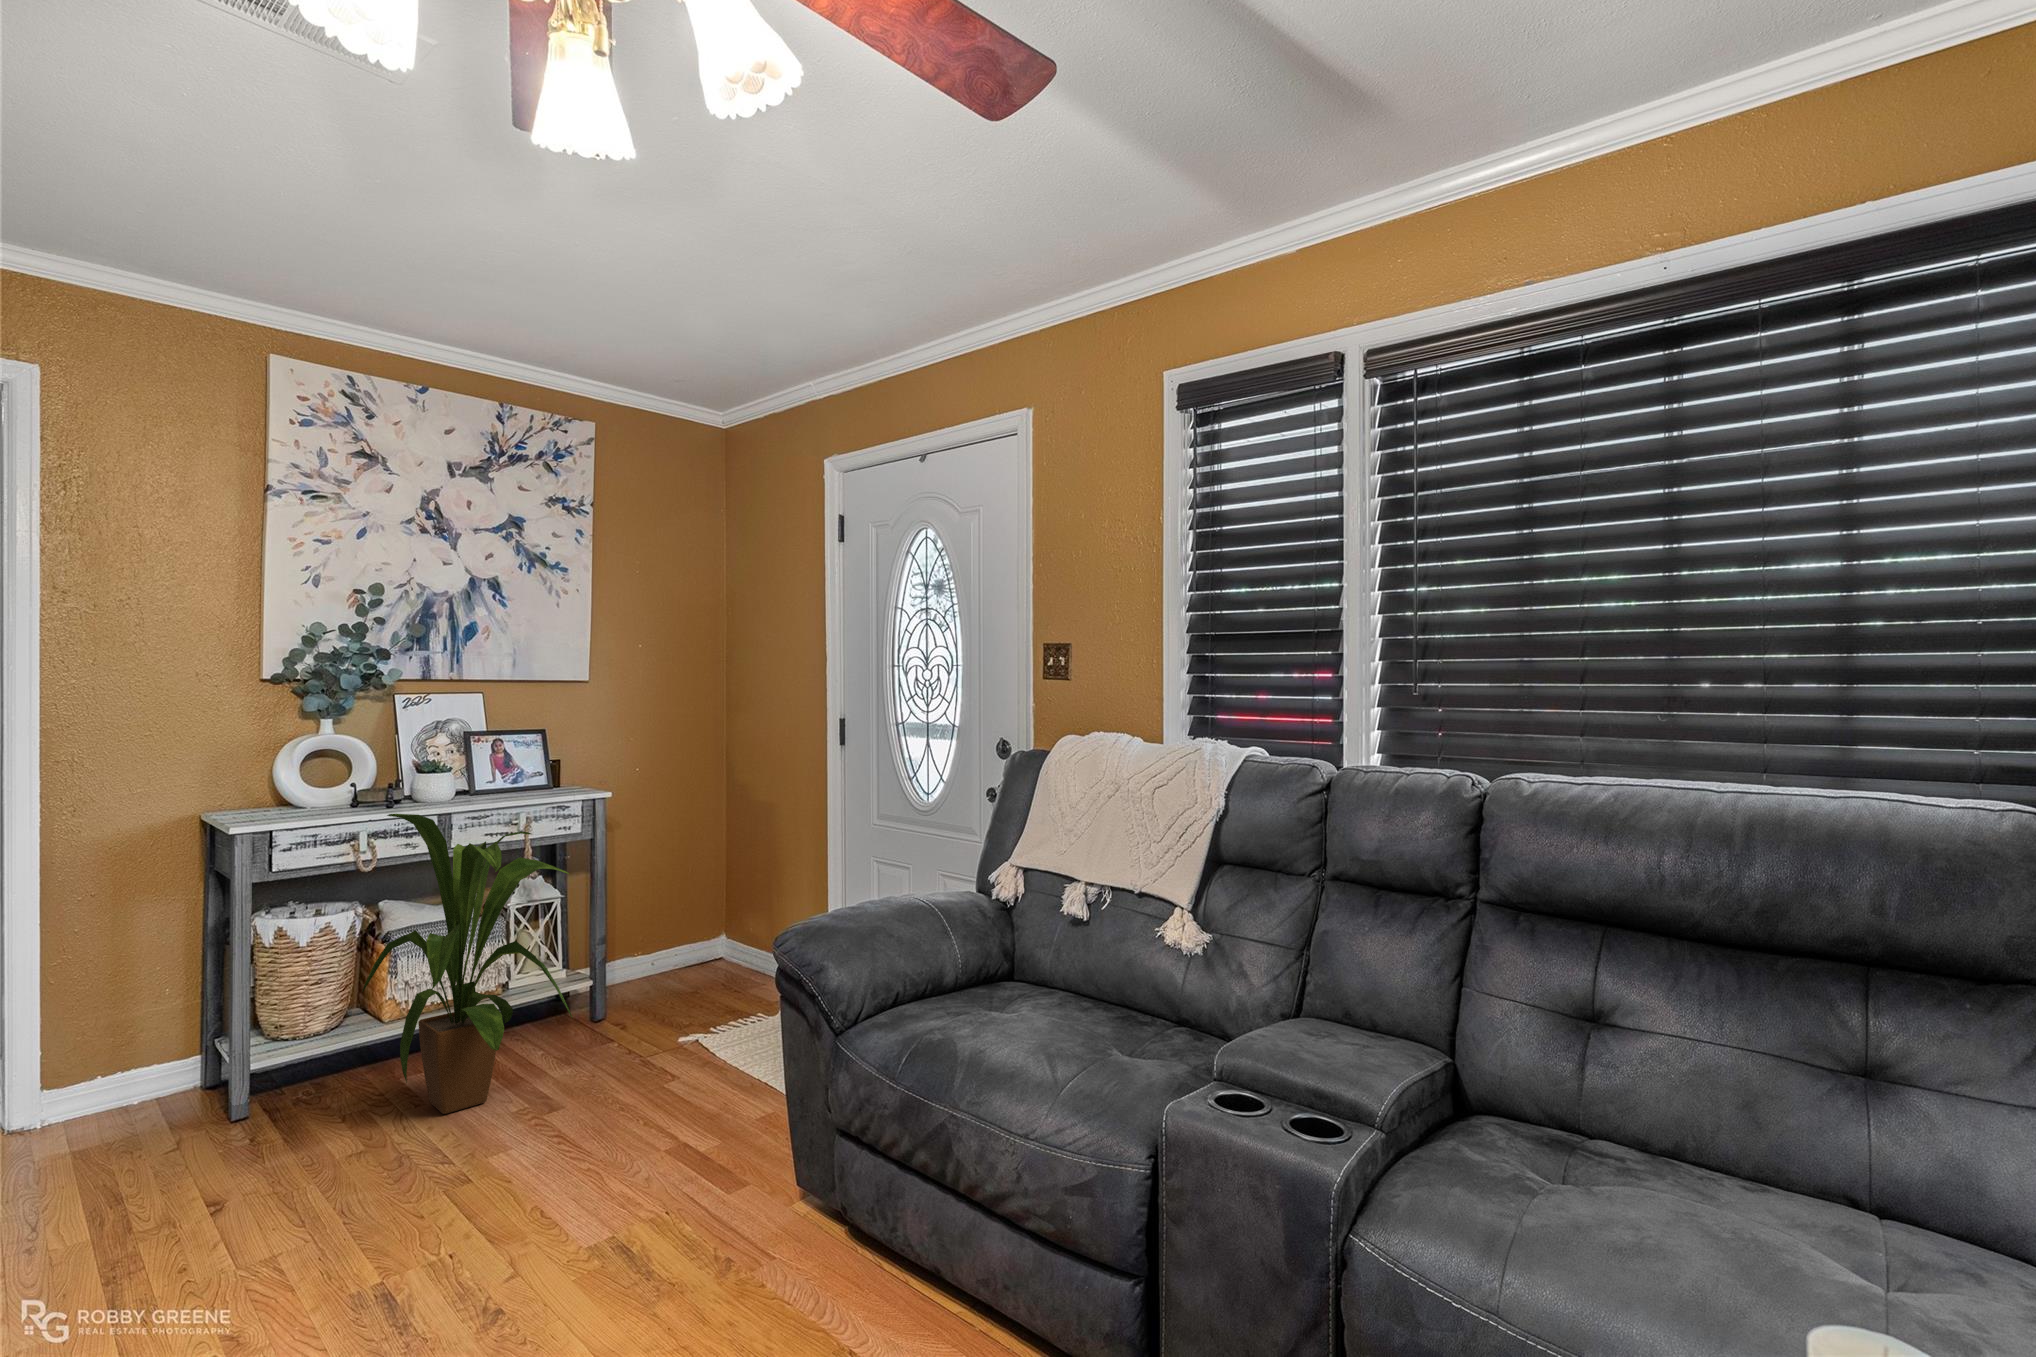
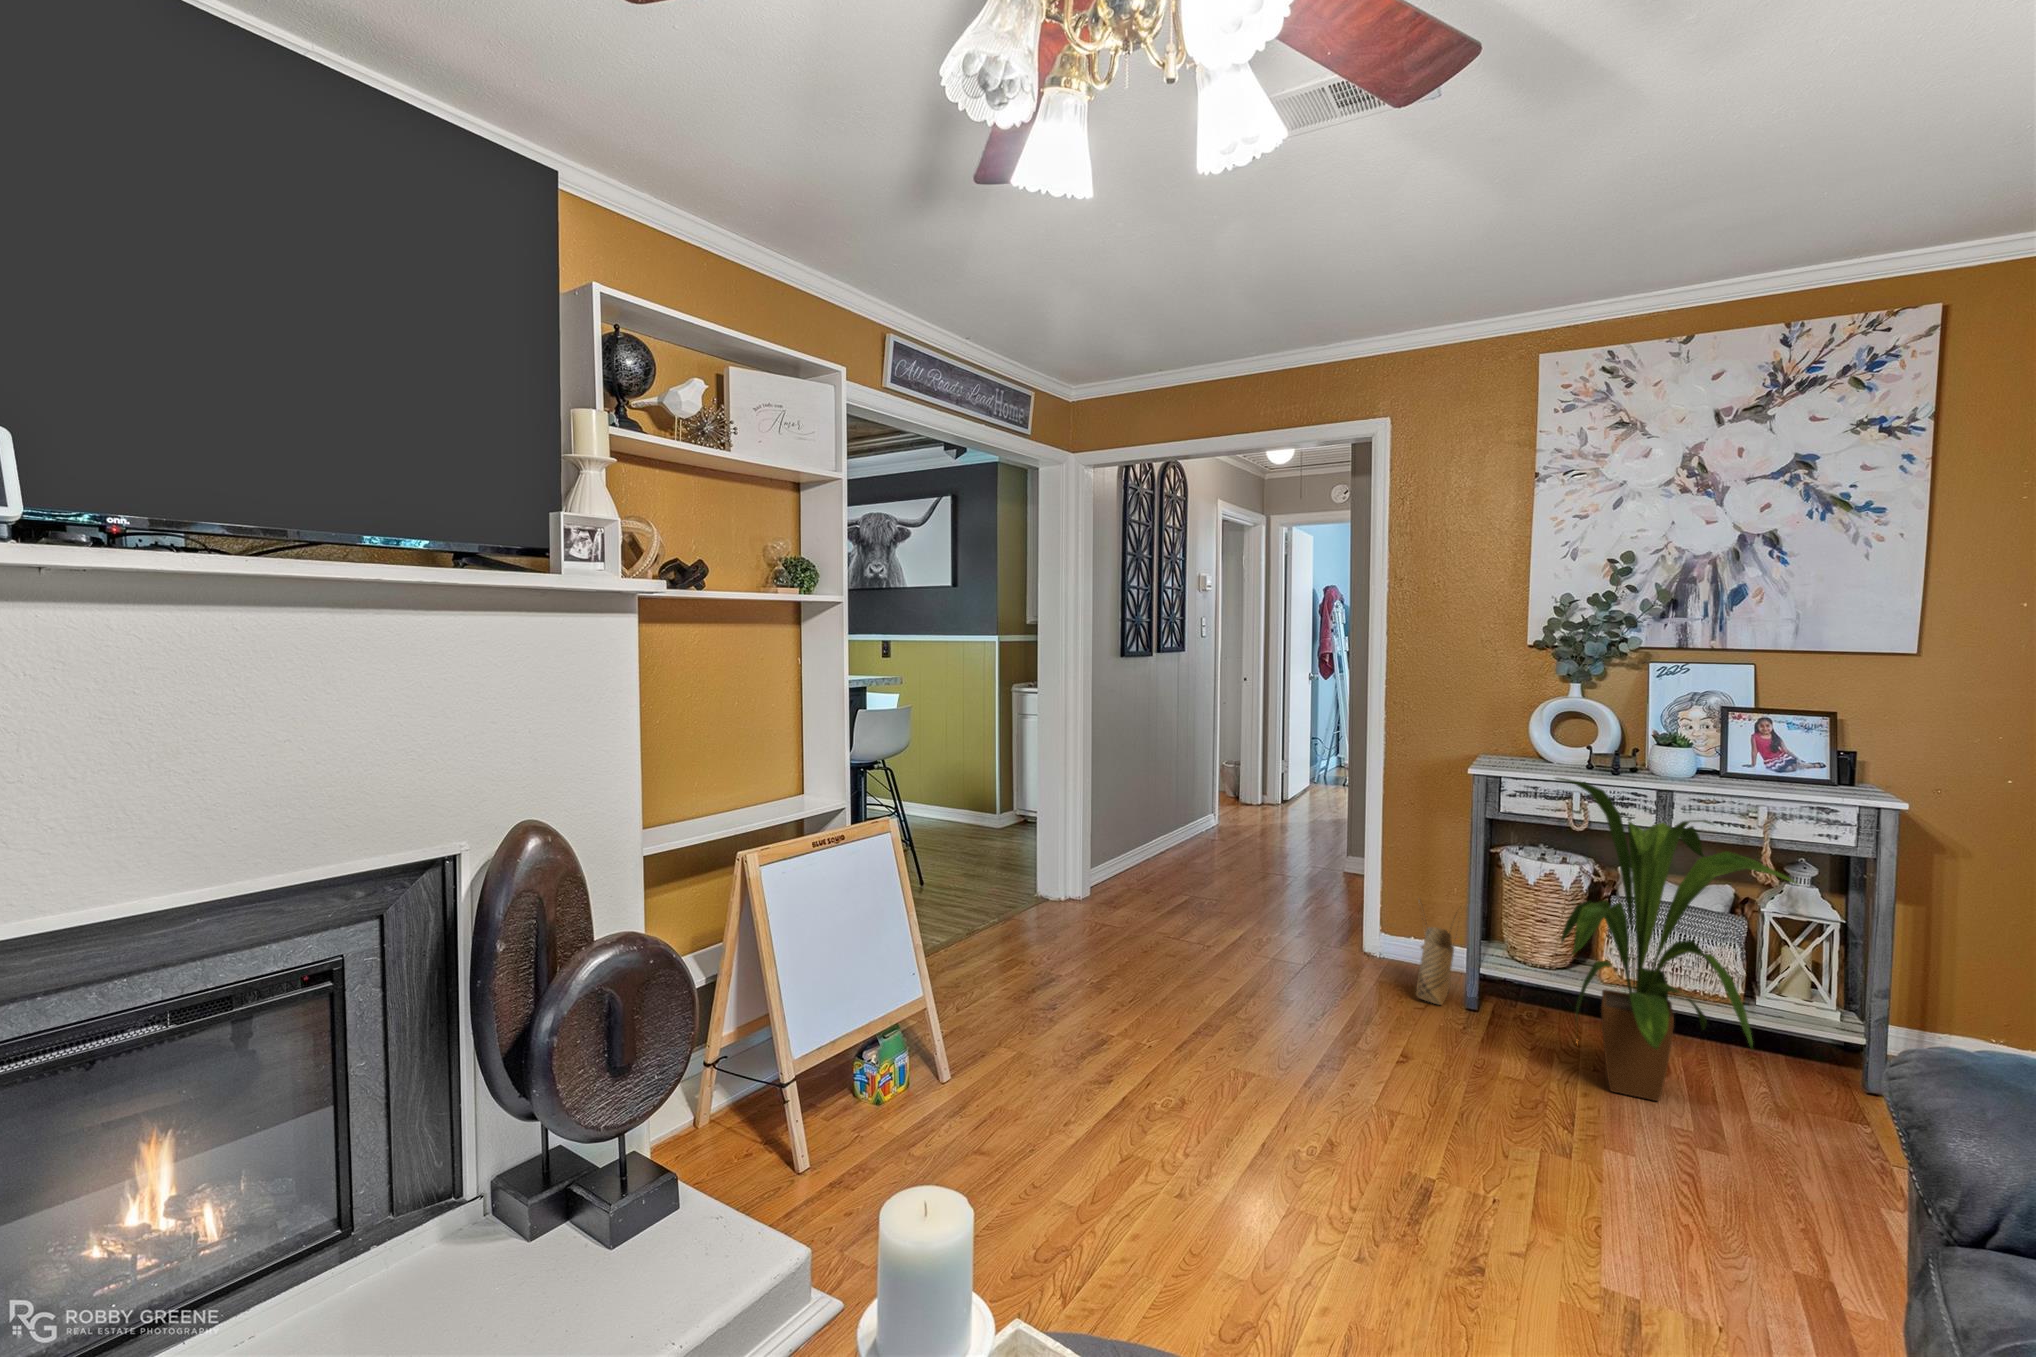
woven basket: none [138,995,209,1129] -> present [1416,900,1454,1005]

